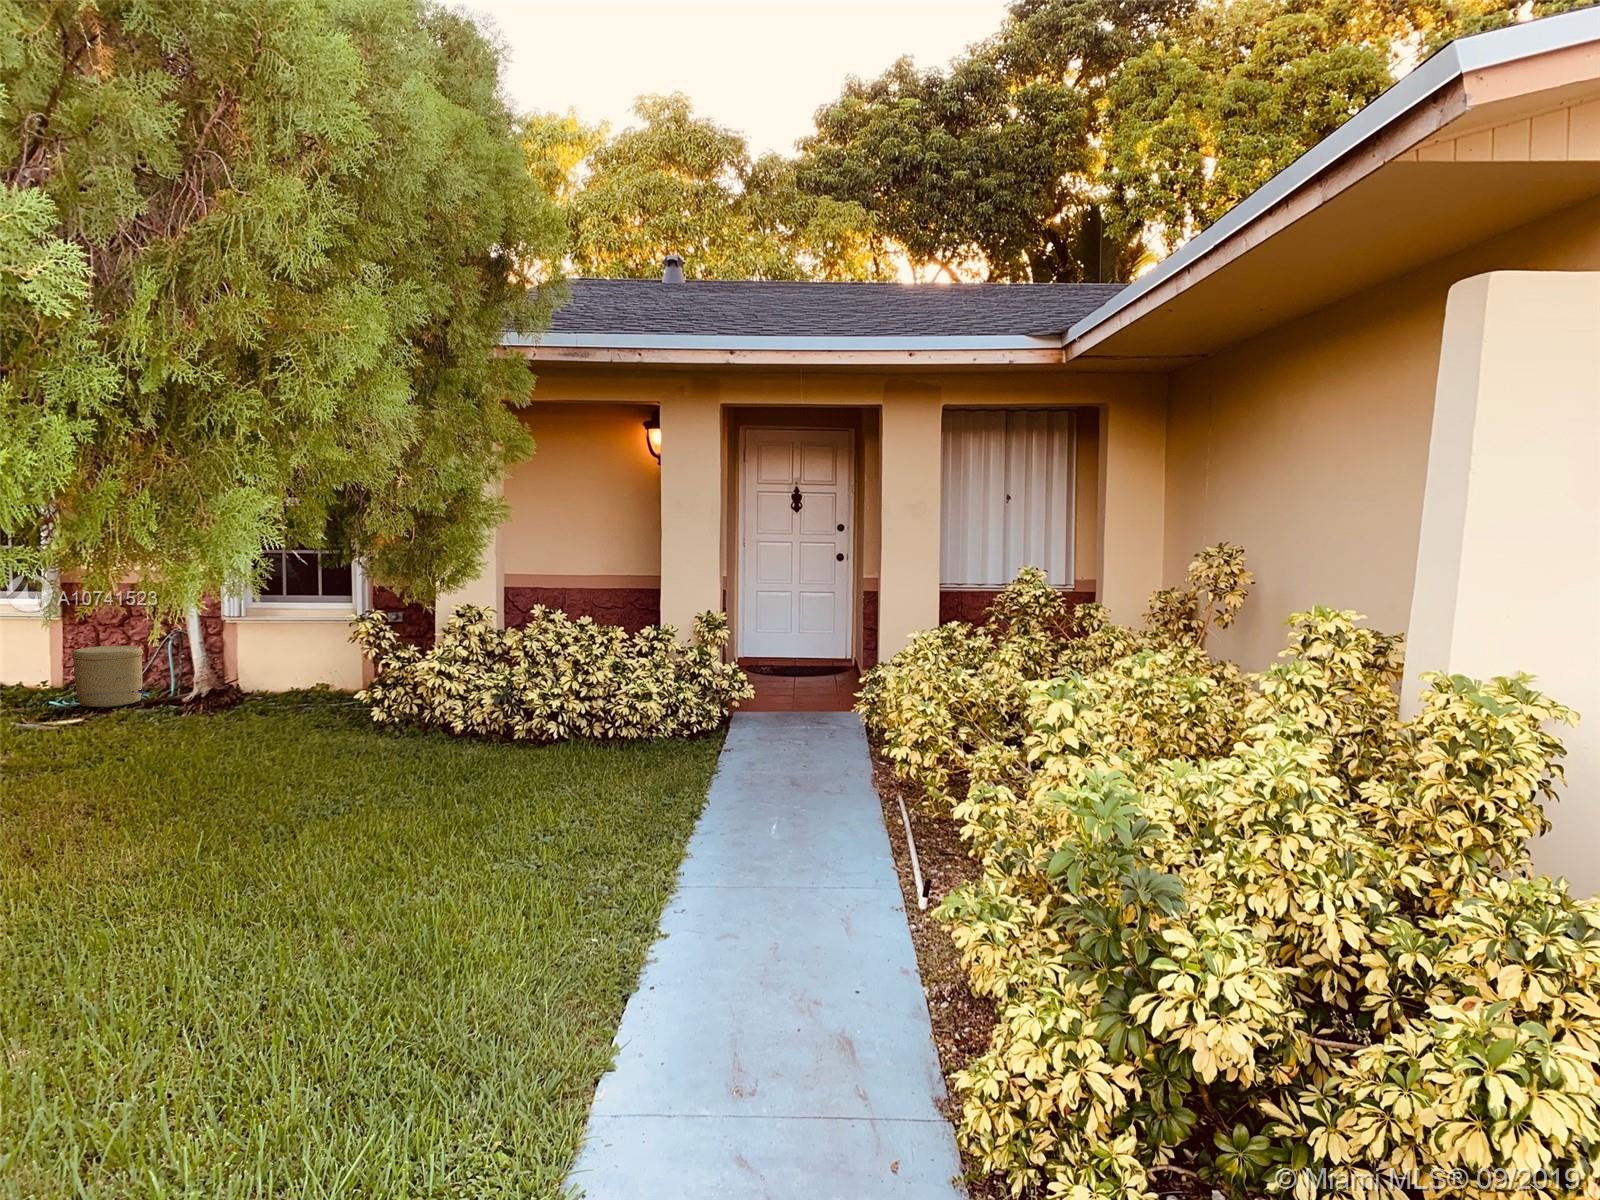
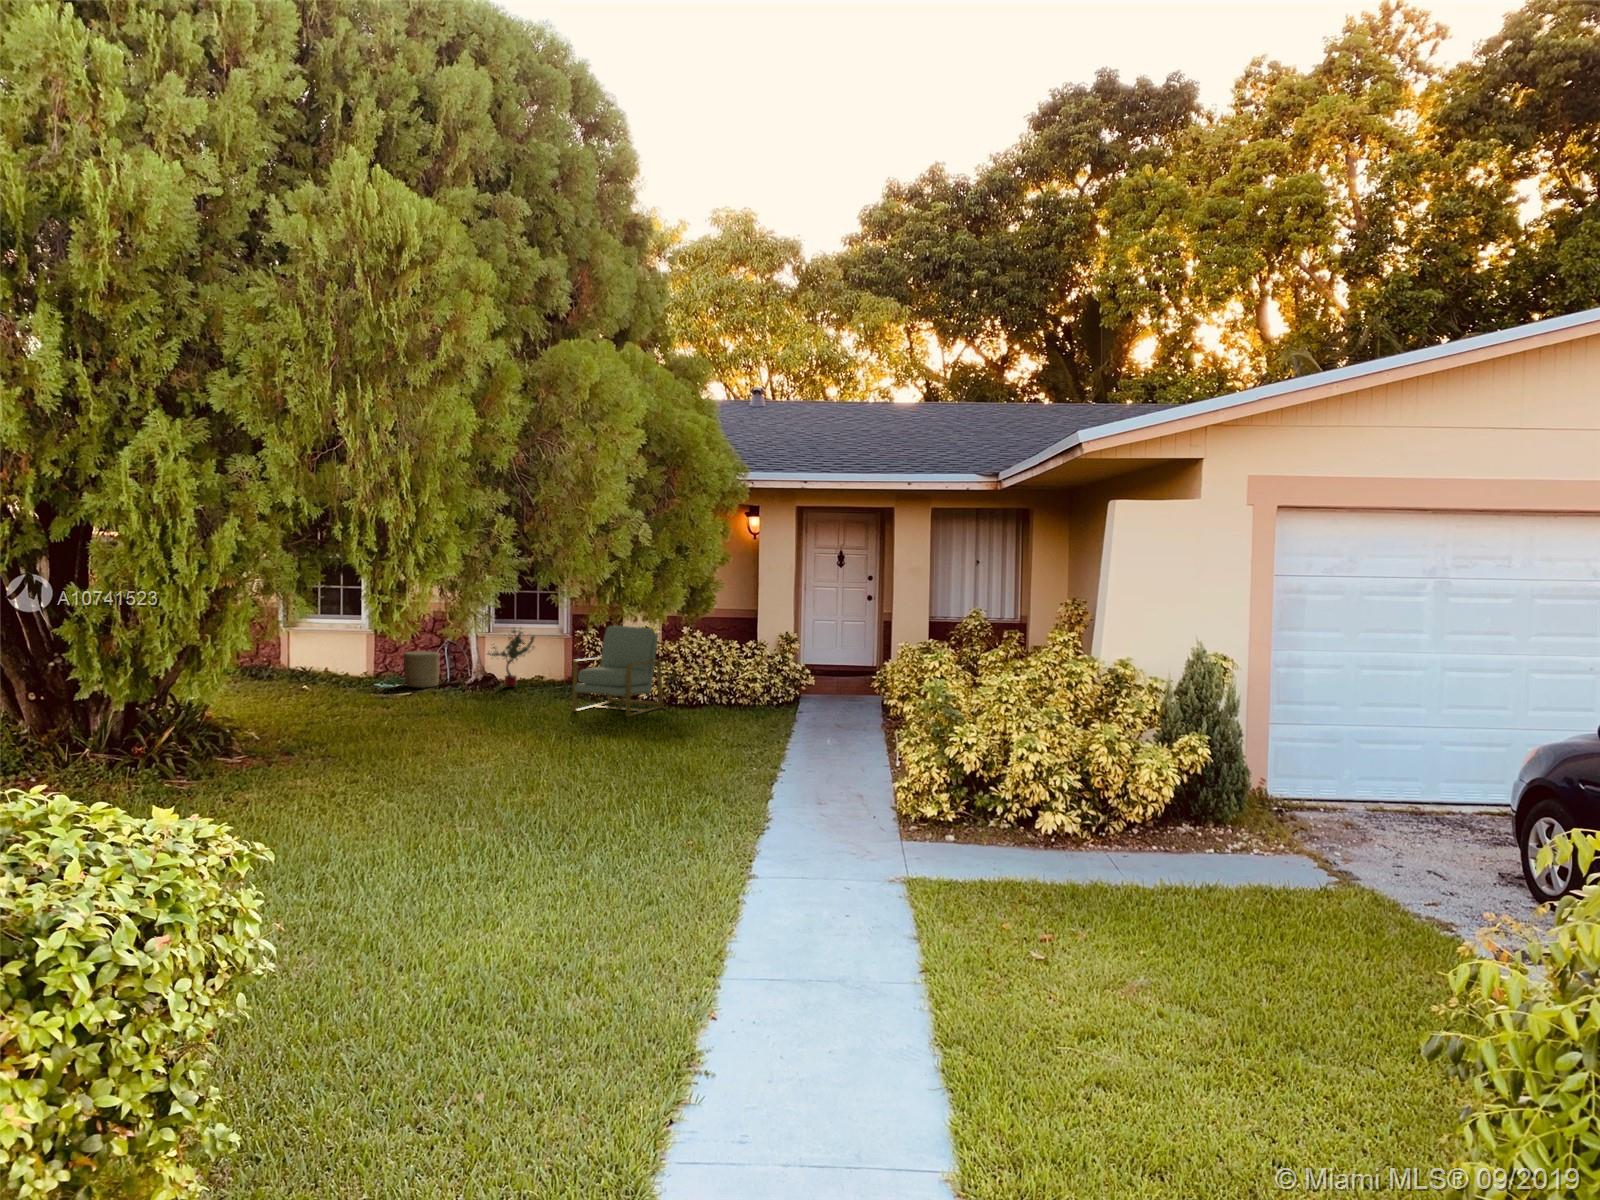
chair: none [310,604,489,772] -> present [572,626,663,717]
potted tree: none [221,605,304,704] -> present [488,628,535,688]

